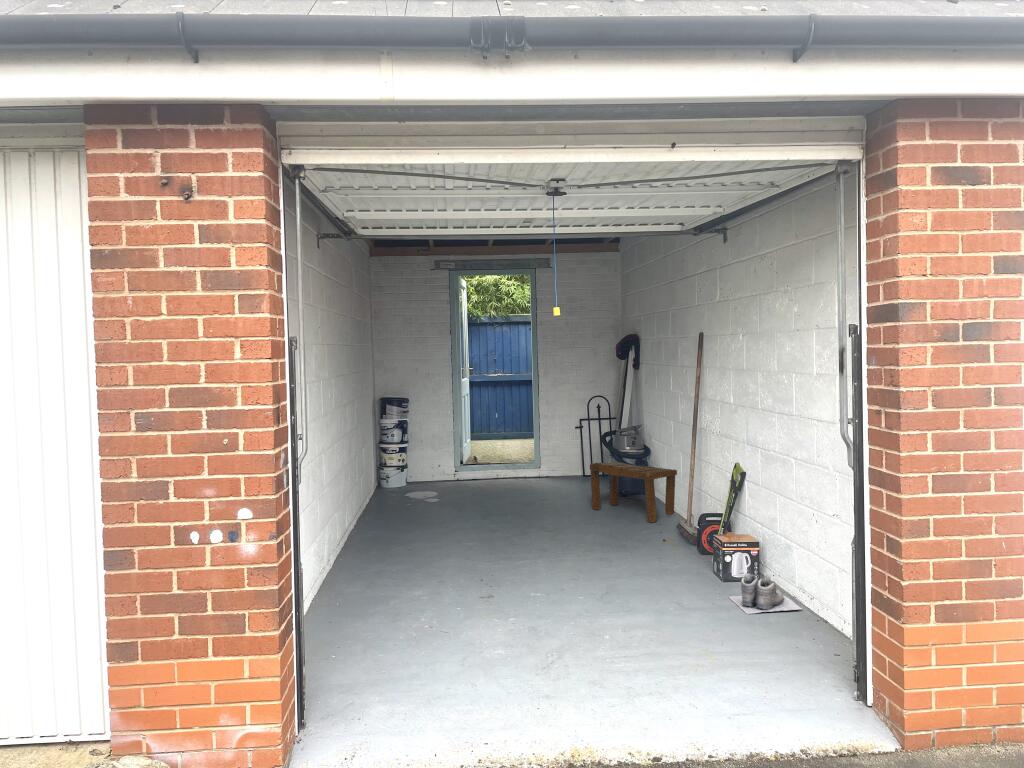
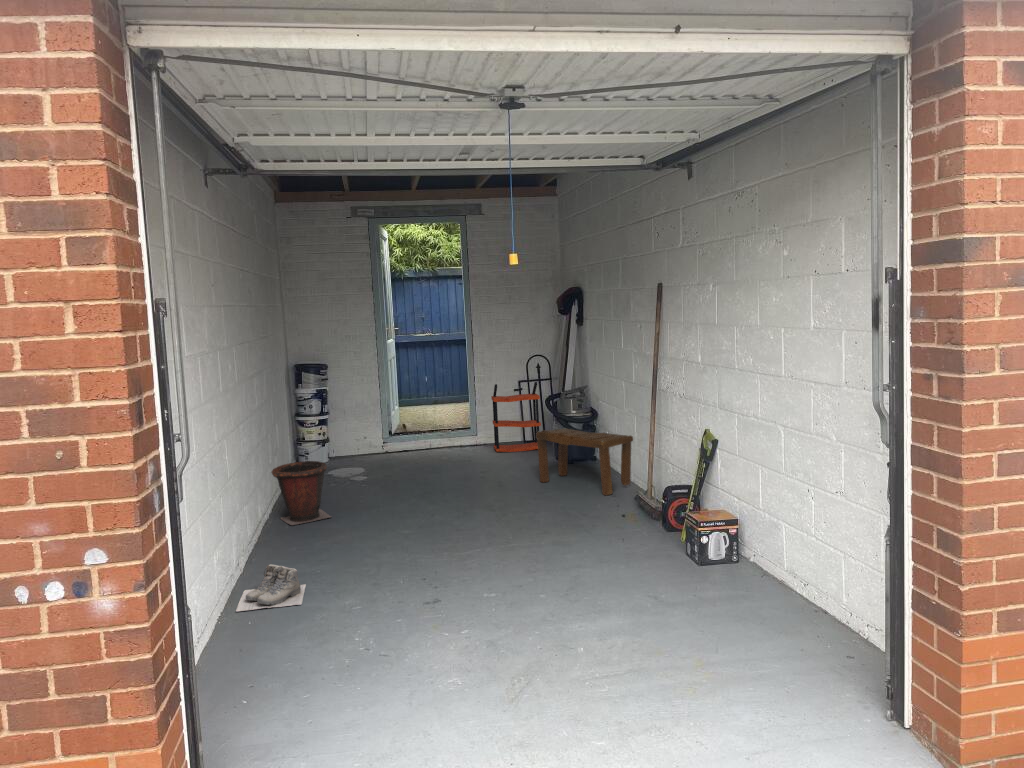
shelving unit: none [553,420,598,483] -> present [491,382,541,452]
bucket: none [358,479,407,534] -> present [272,461,331,525]
boots: present [729,573,802,614] -> present [236,564,306,612]

